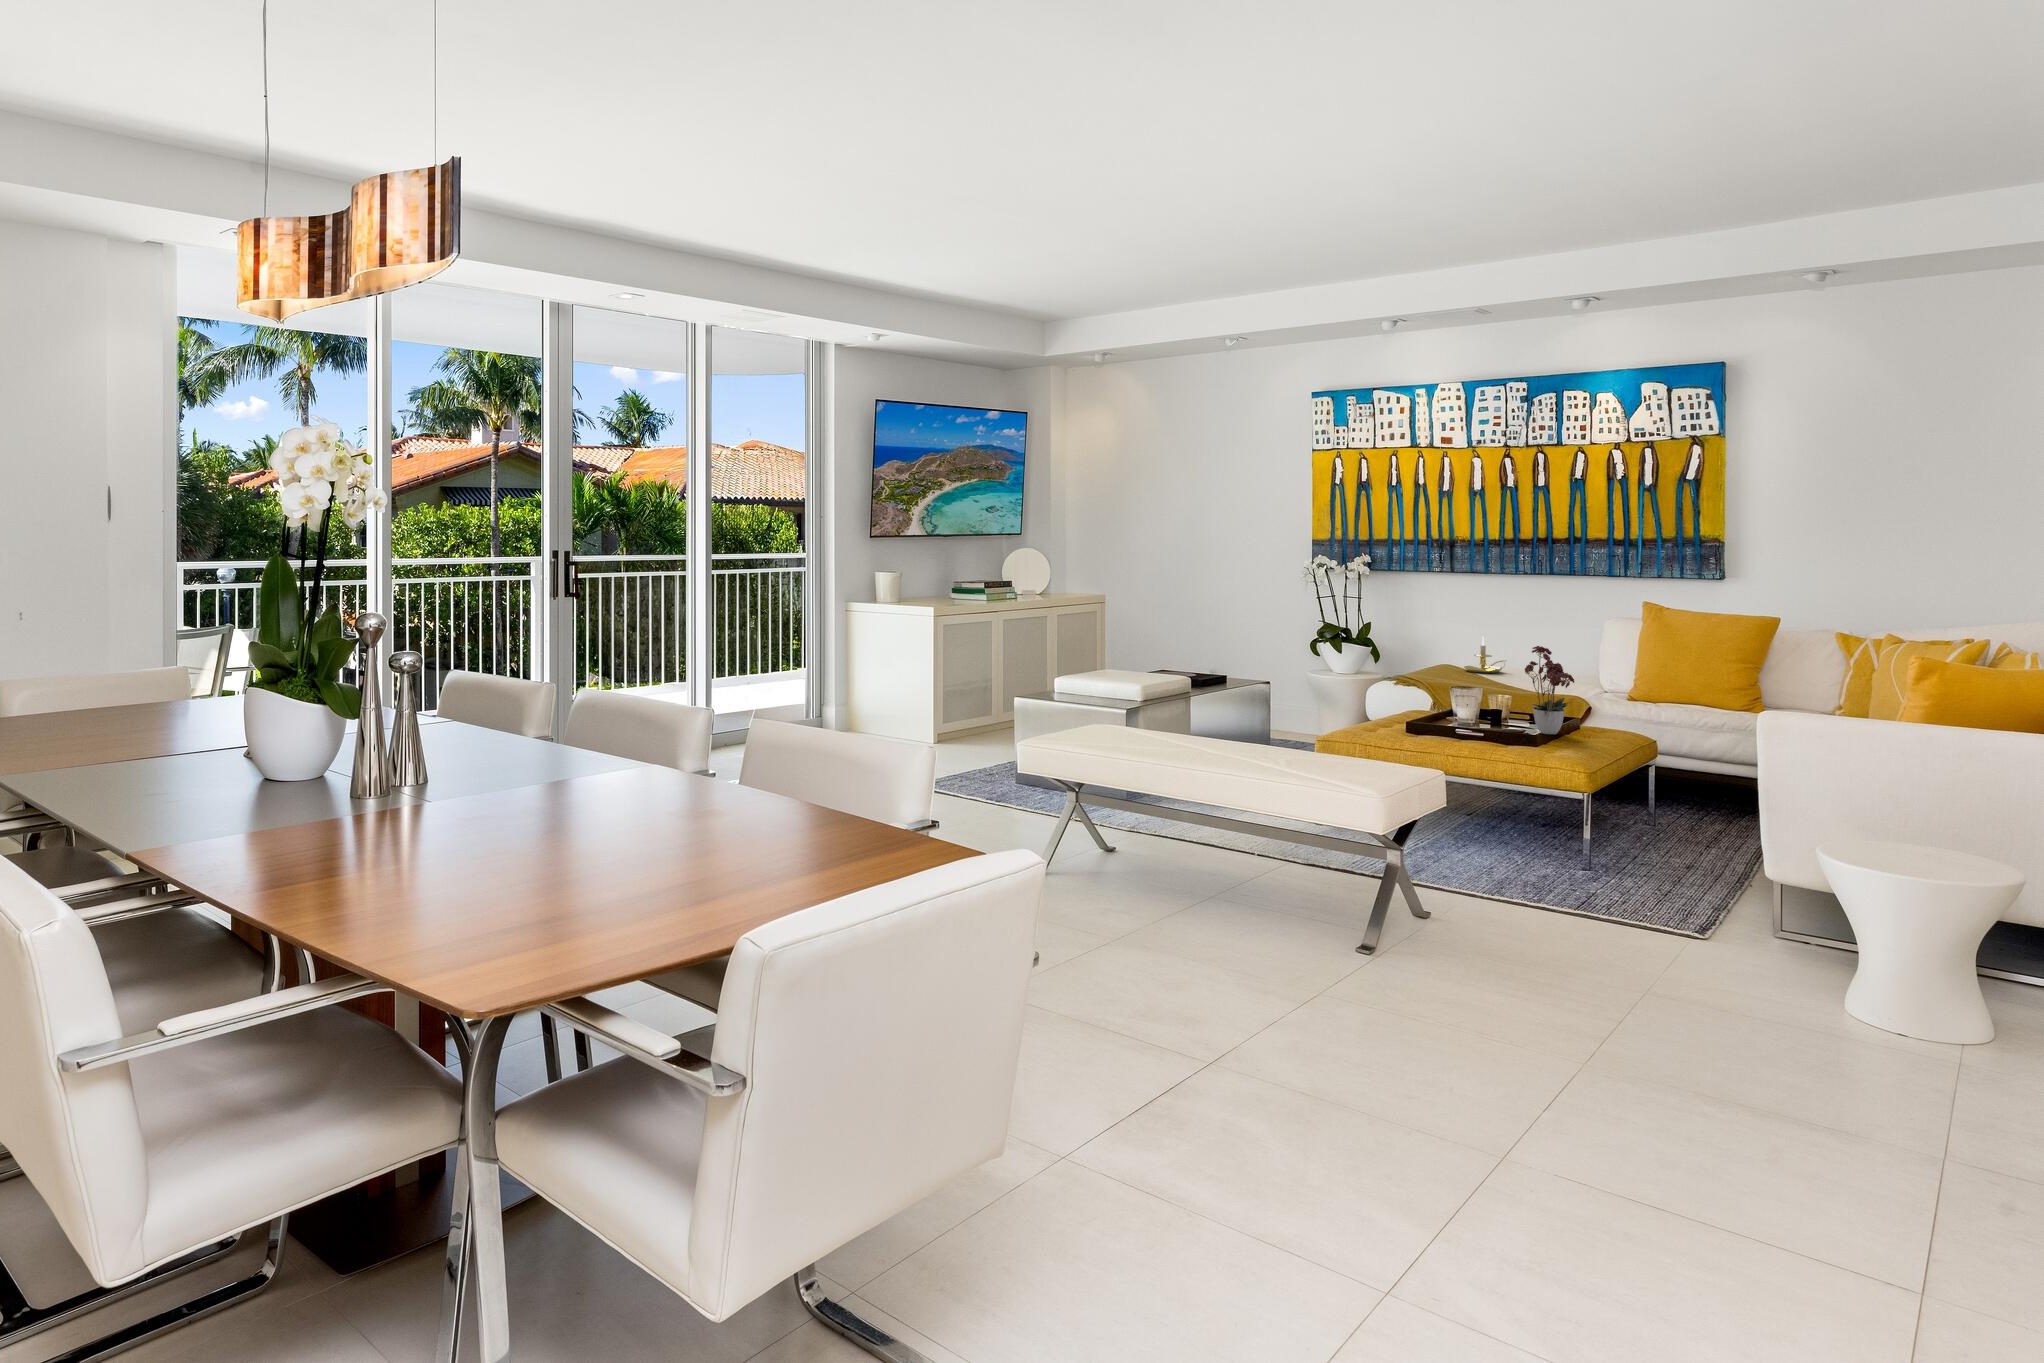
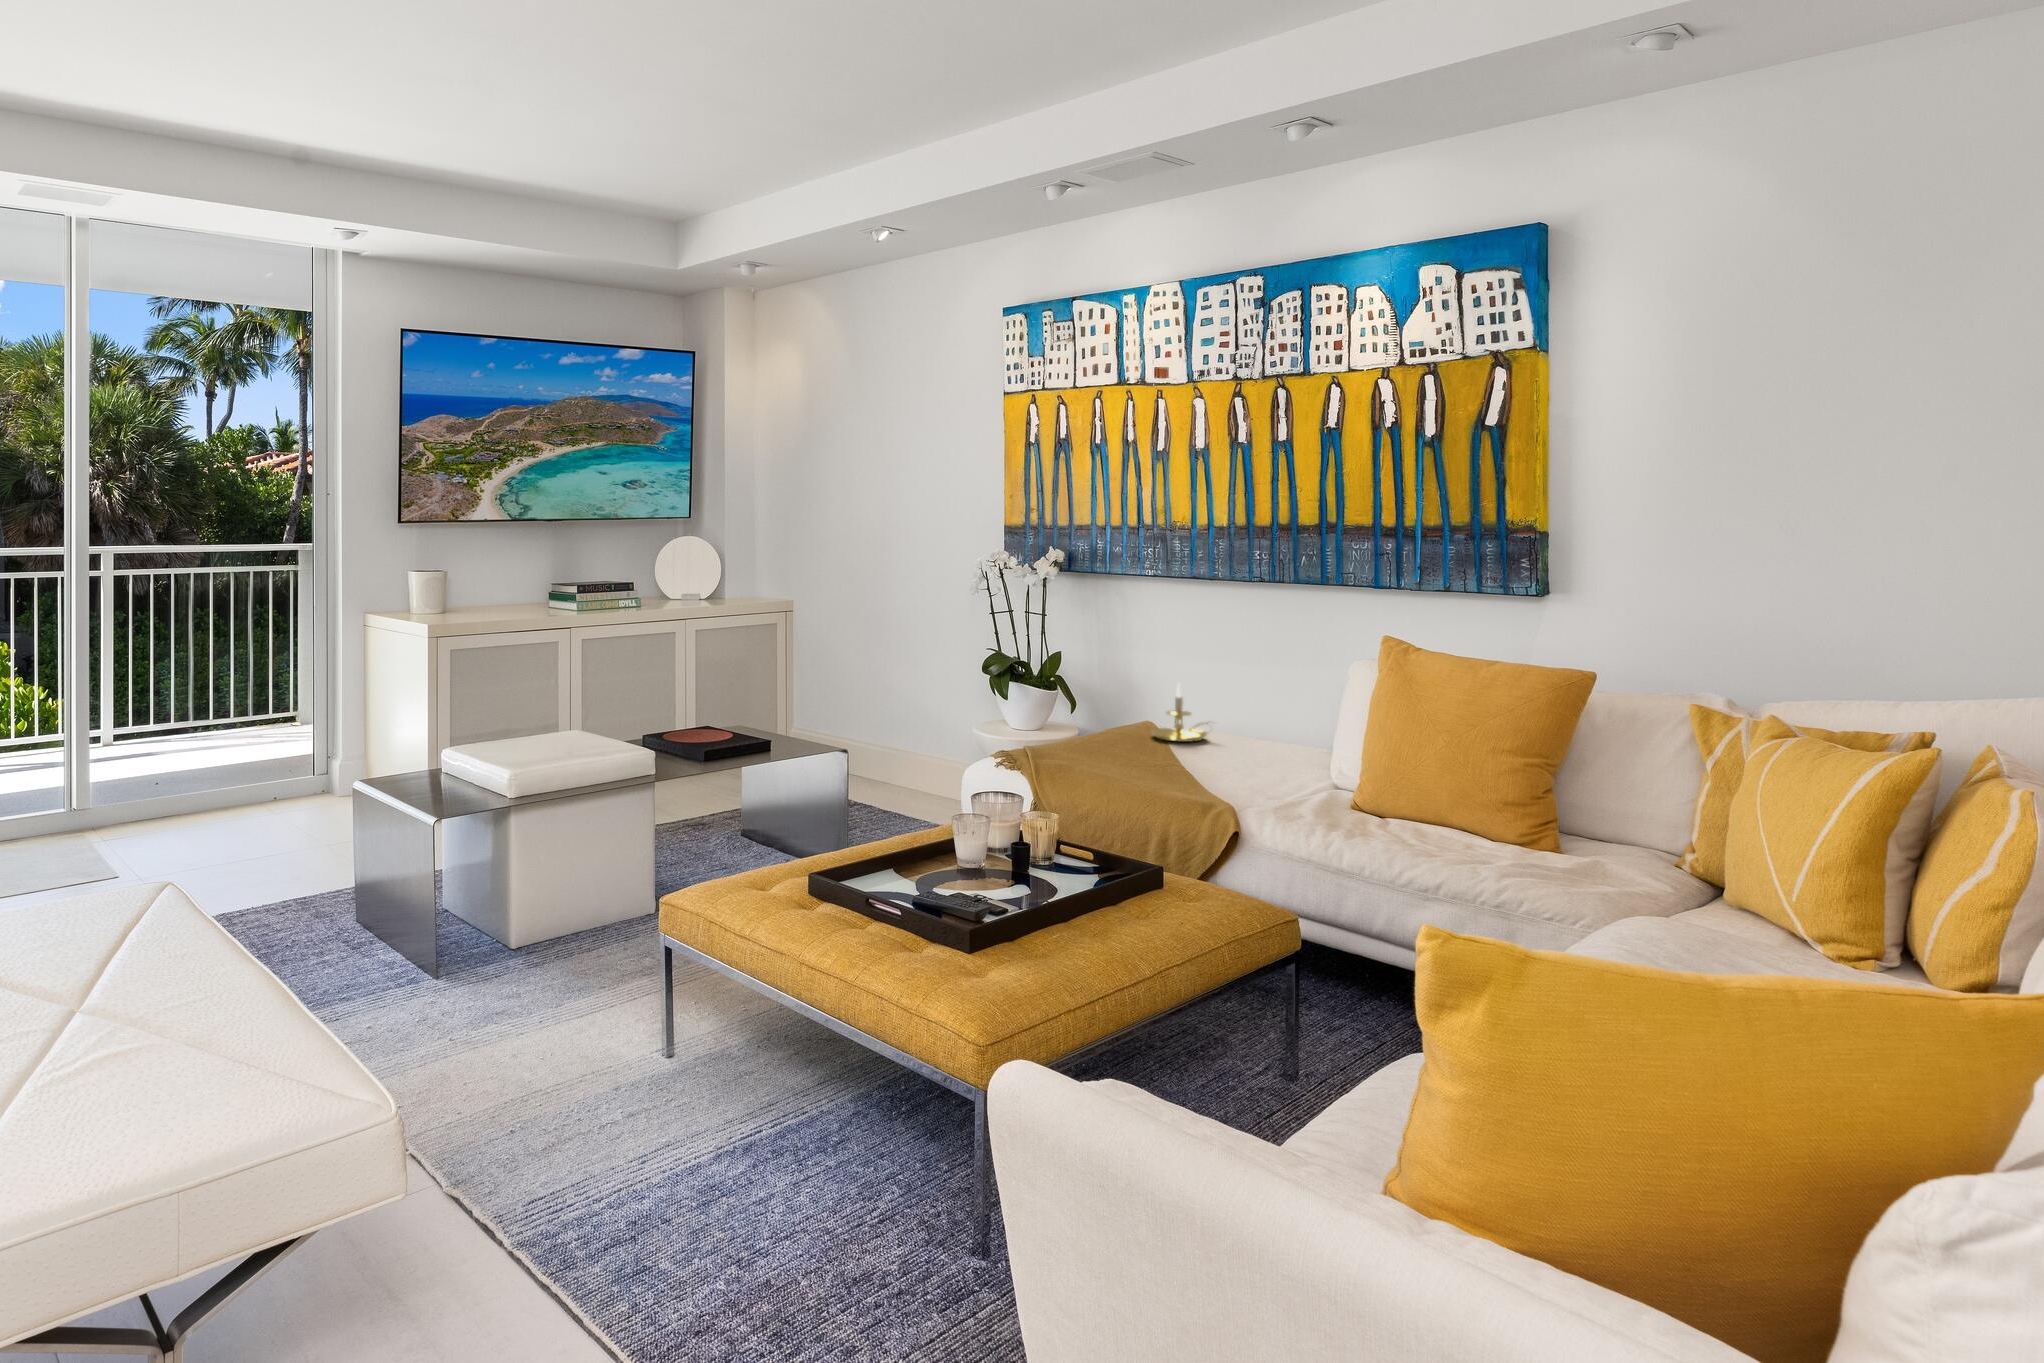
flower arrangement: present [1525,646,1574,734] -> none [1008,728,1086,907]

